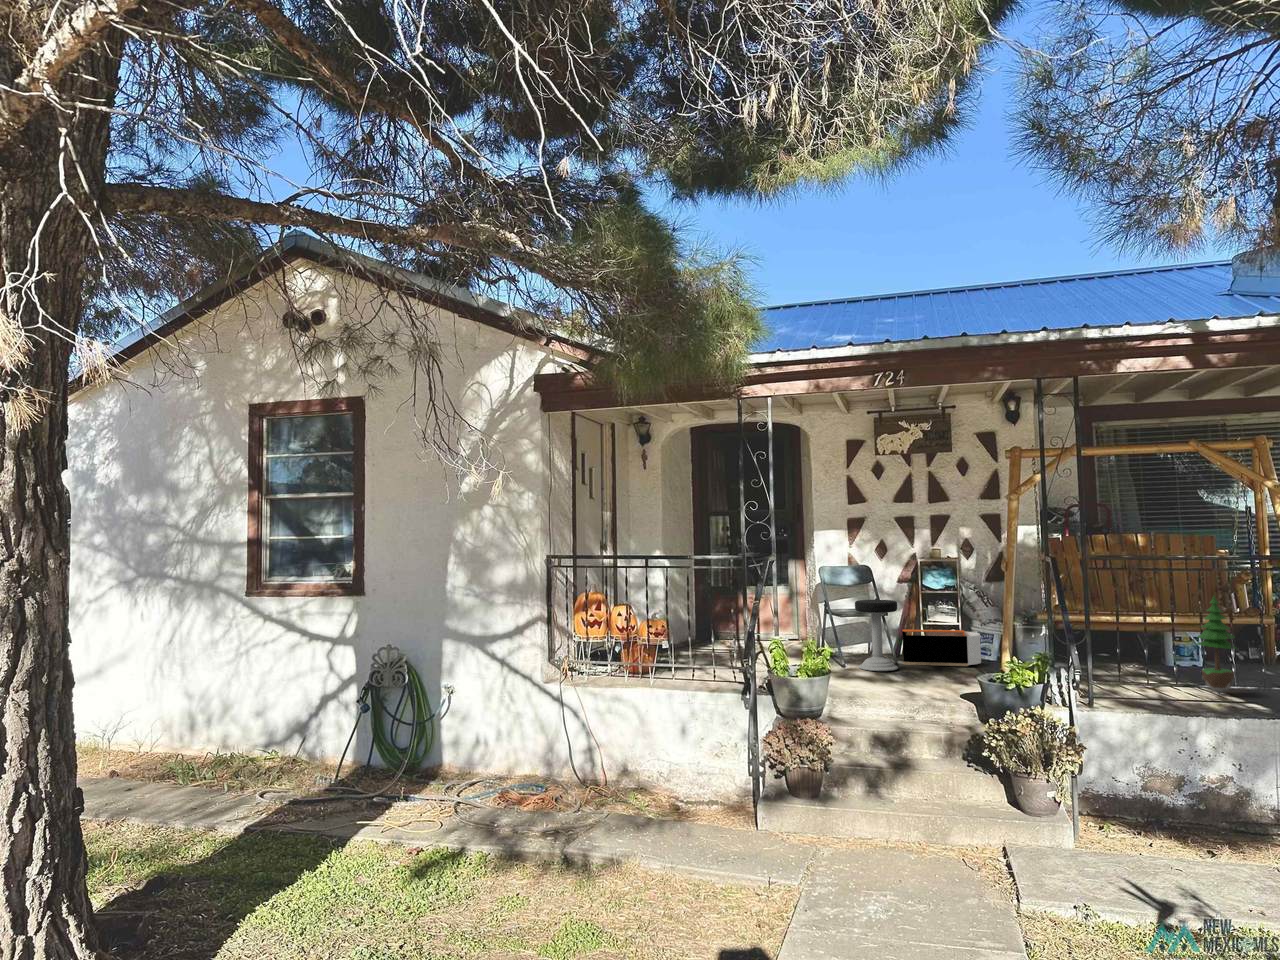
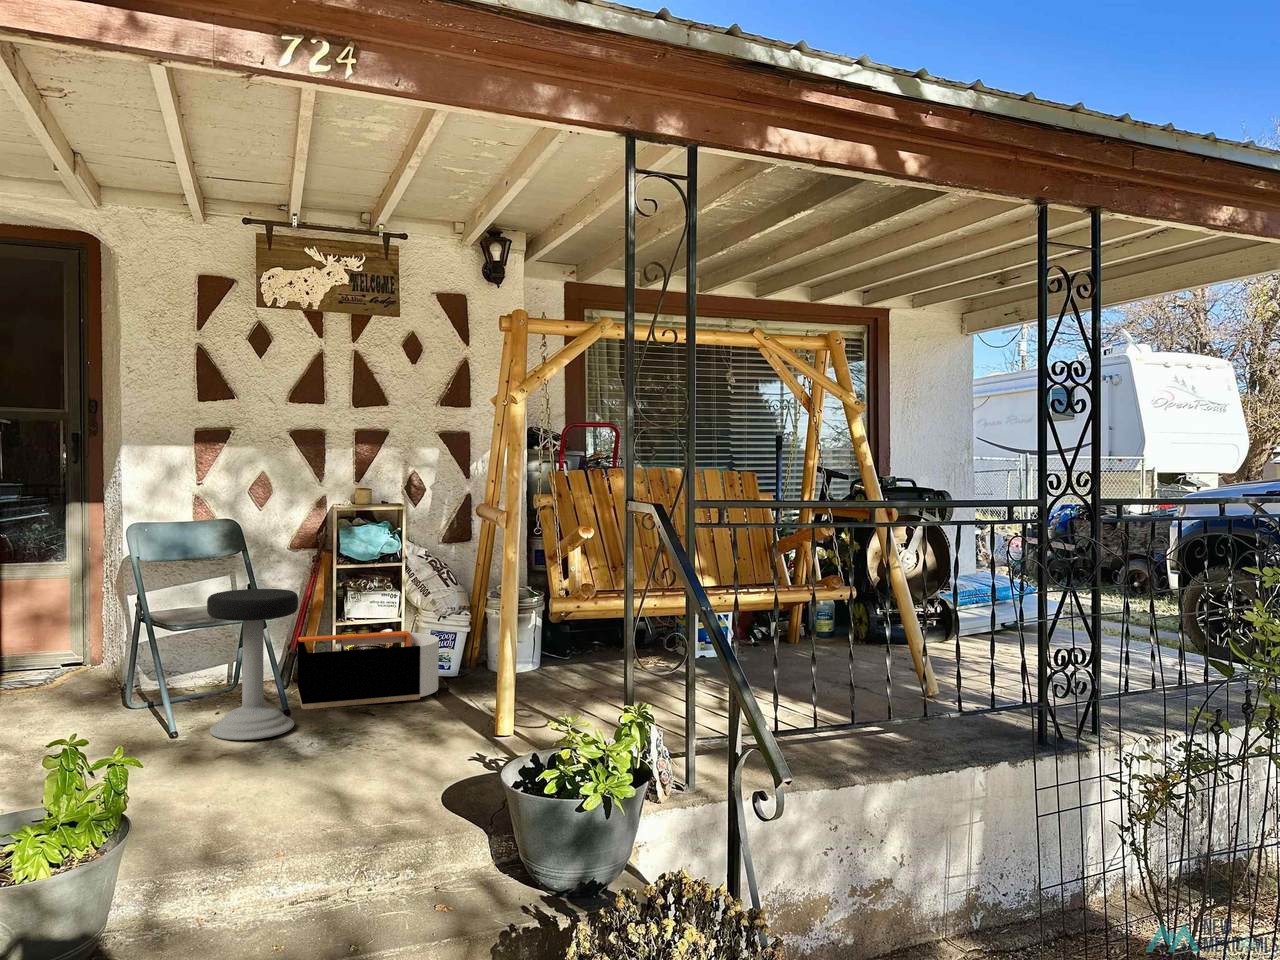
potted tree: present [1197,596,1236,694] -> none [794,569,851,726]

